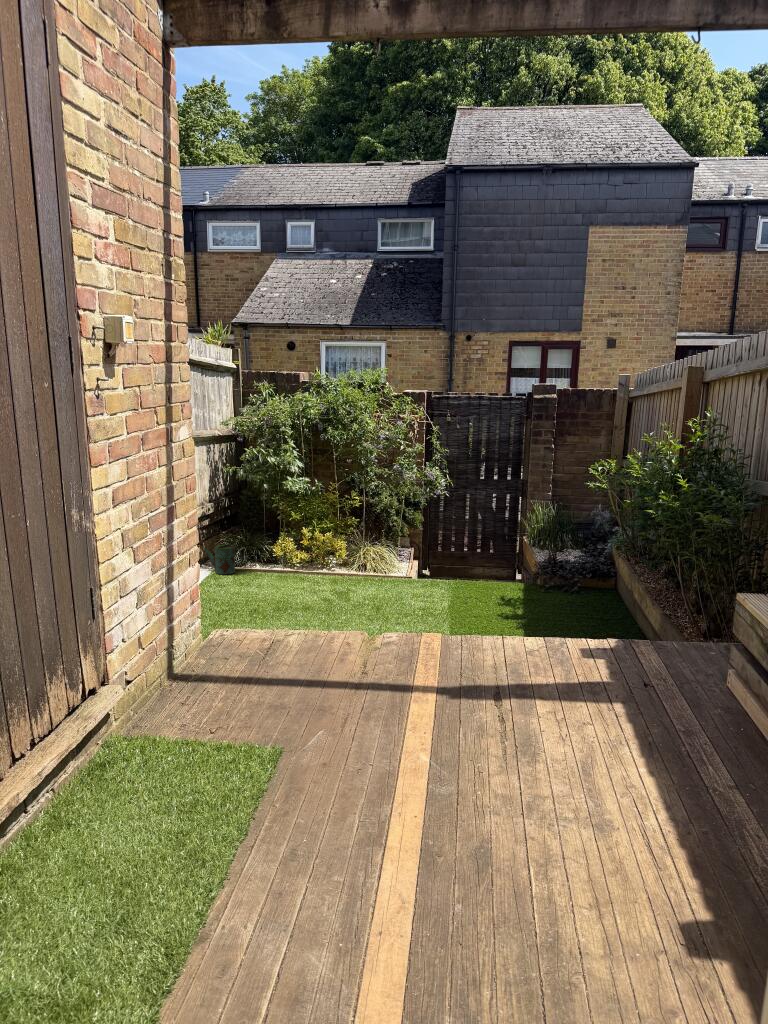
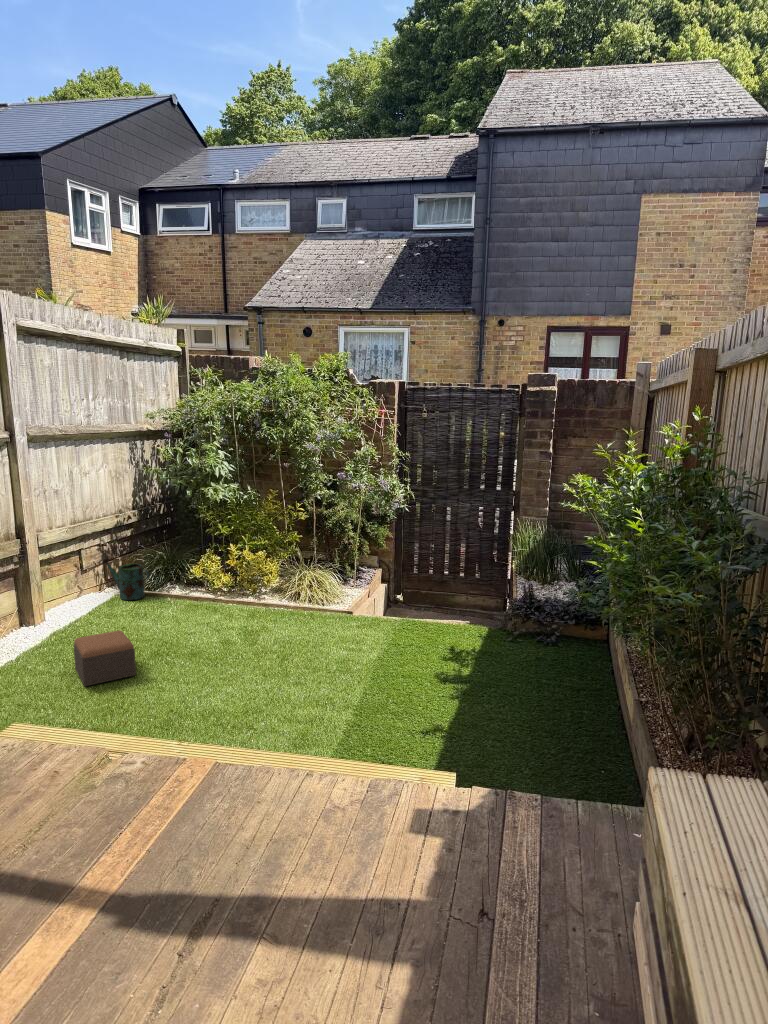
footstool: none [225,586,277,624] -> present [74,630,136,686]

